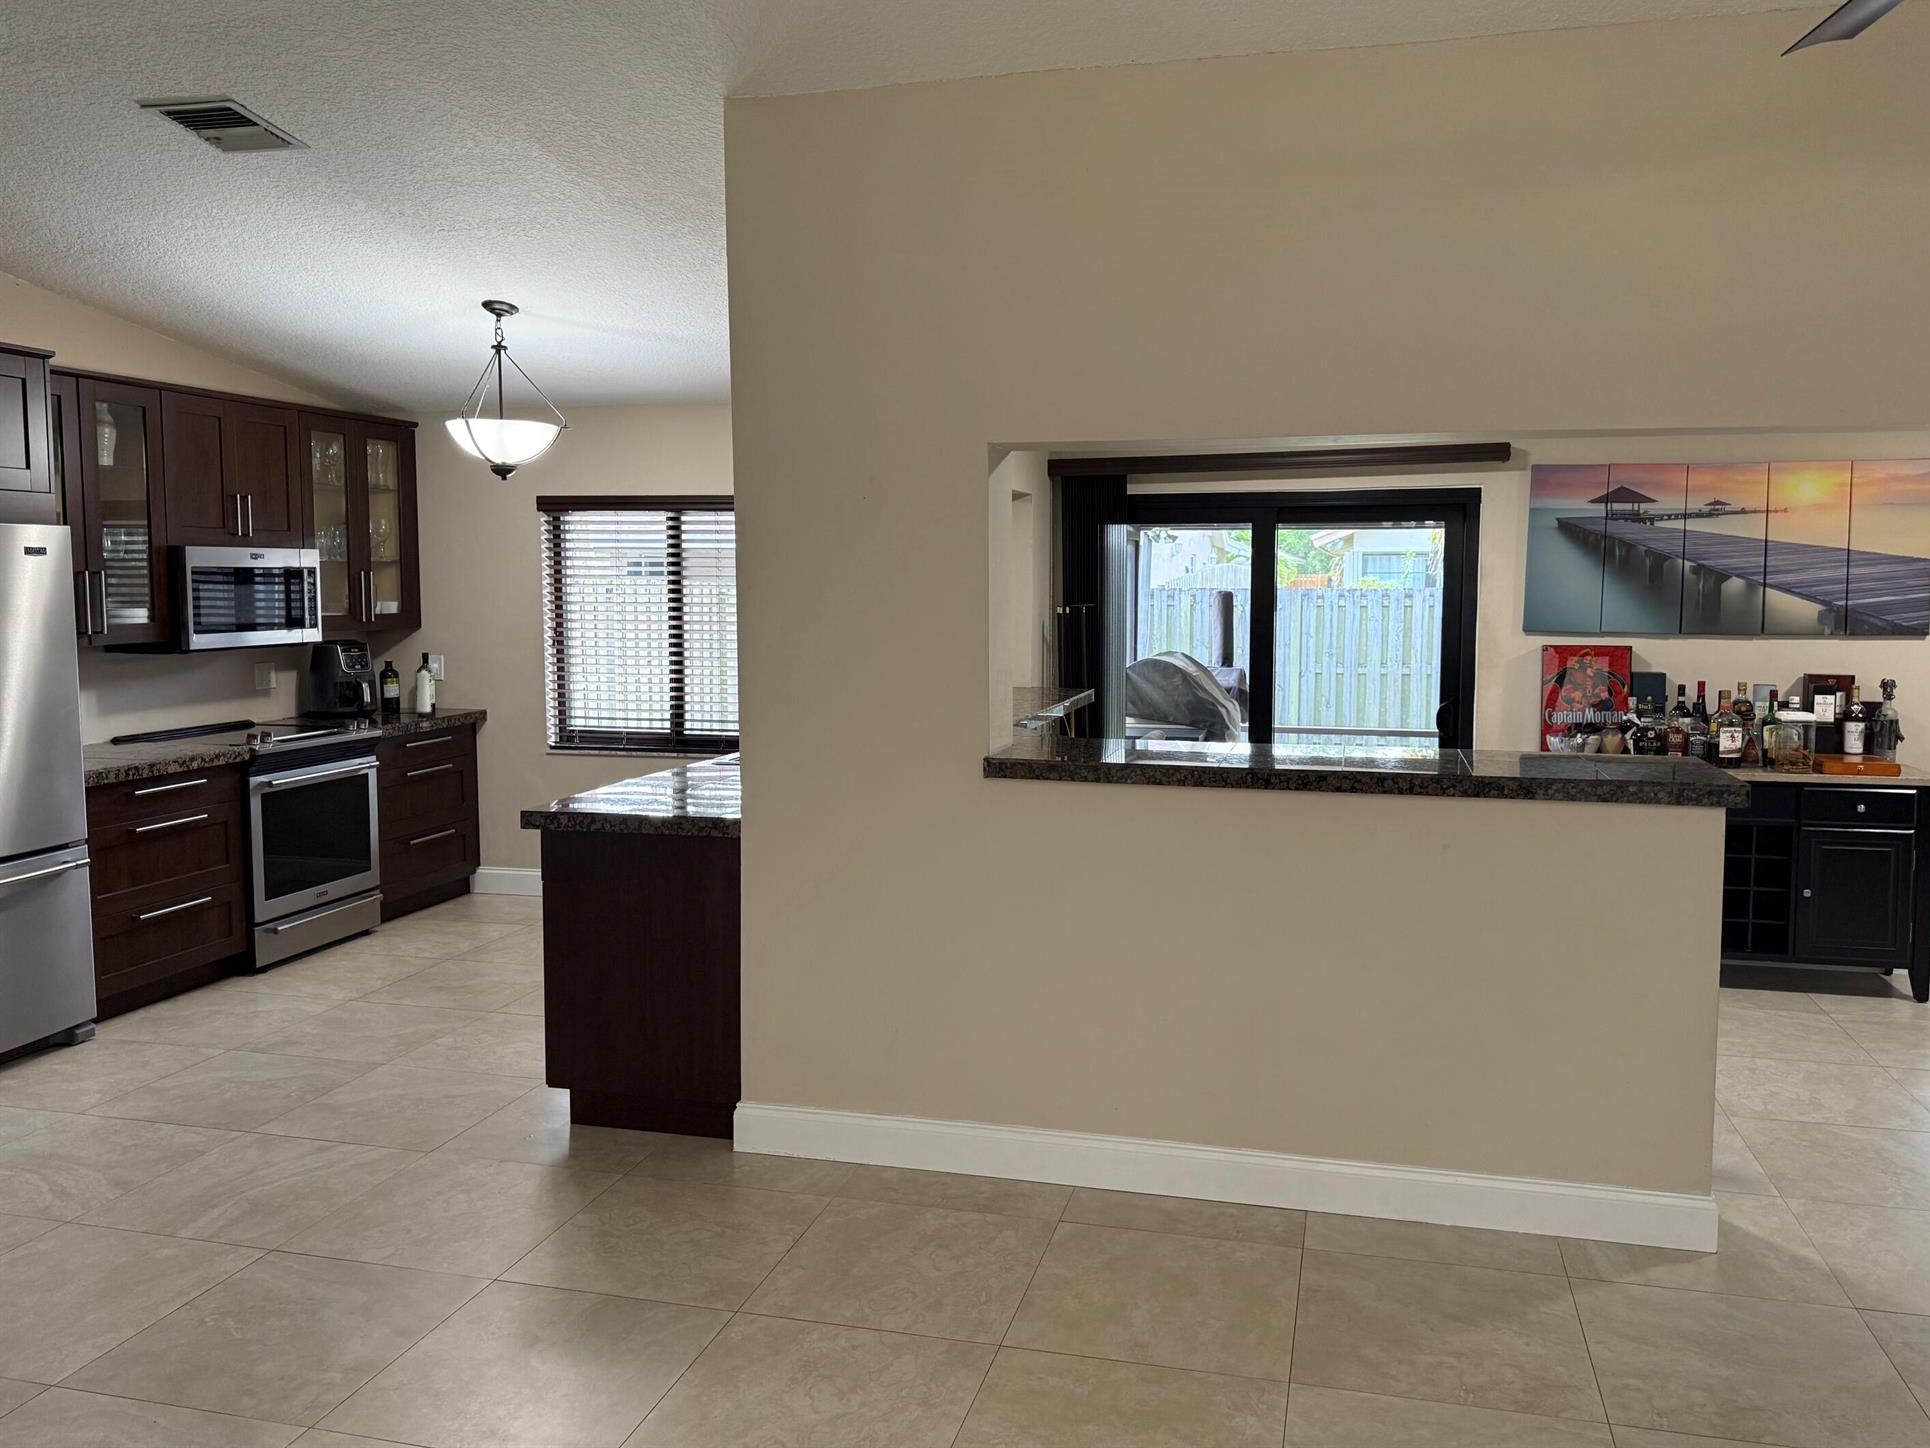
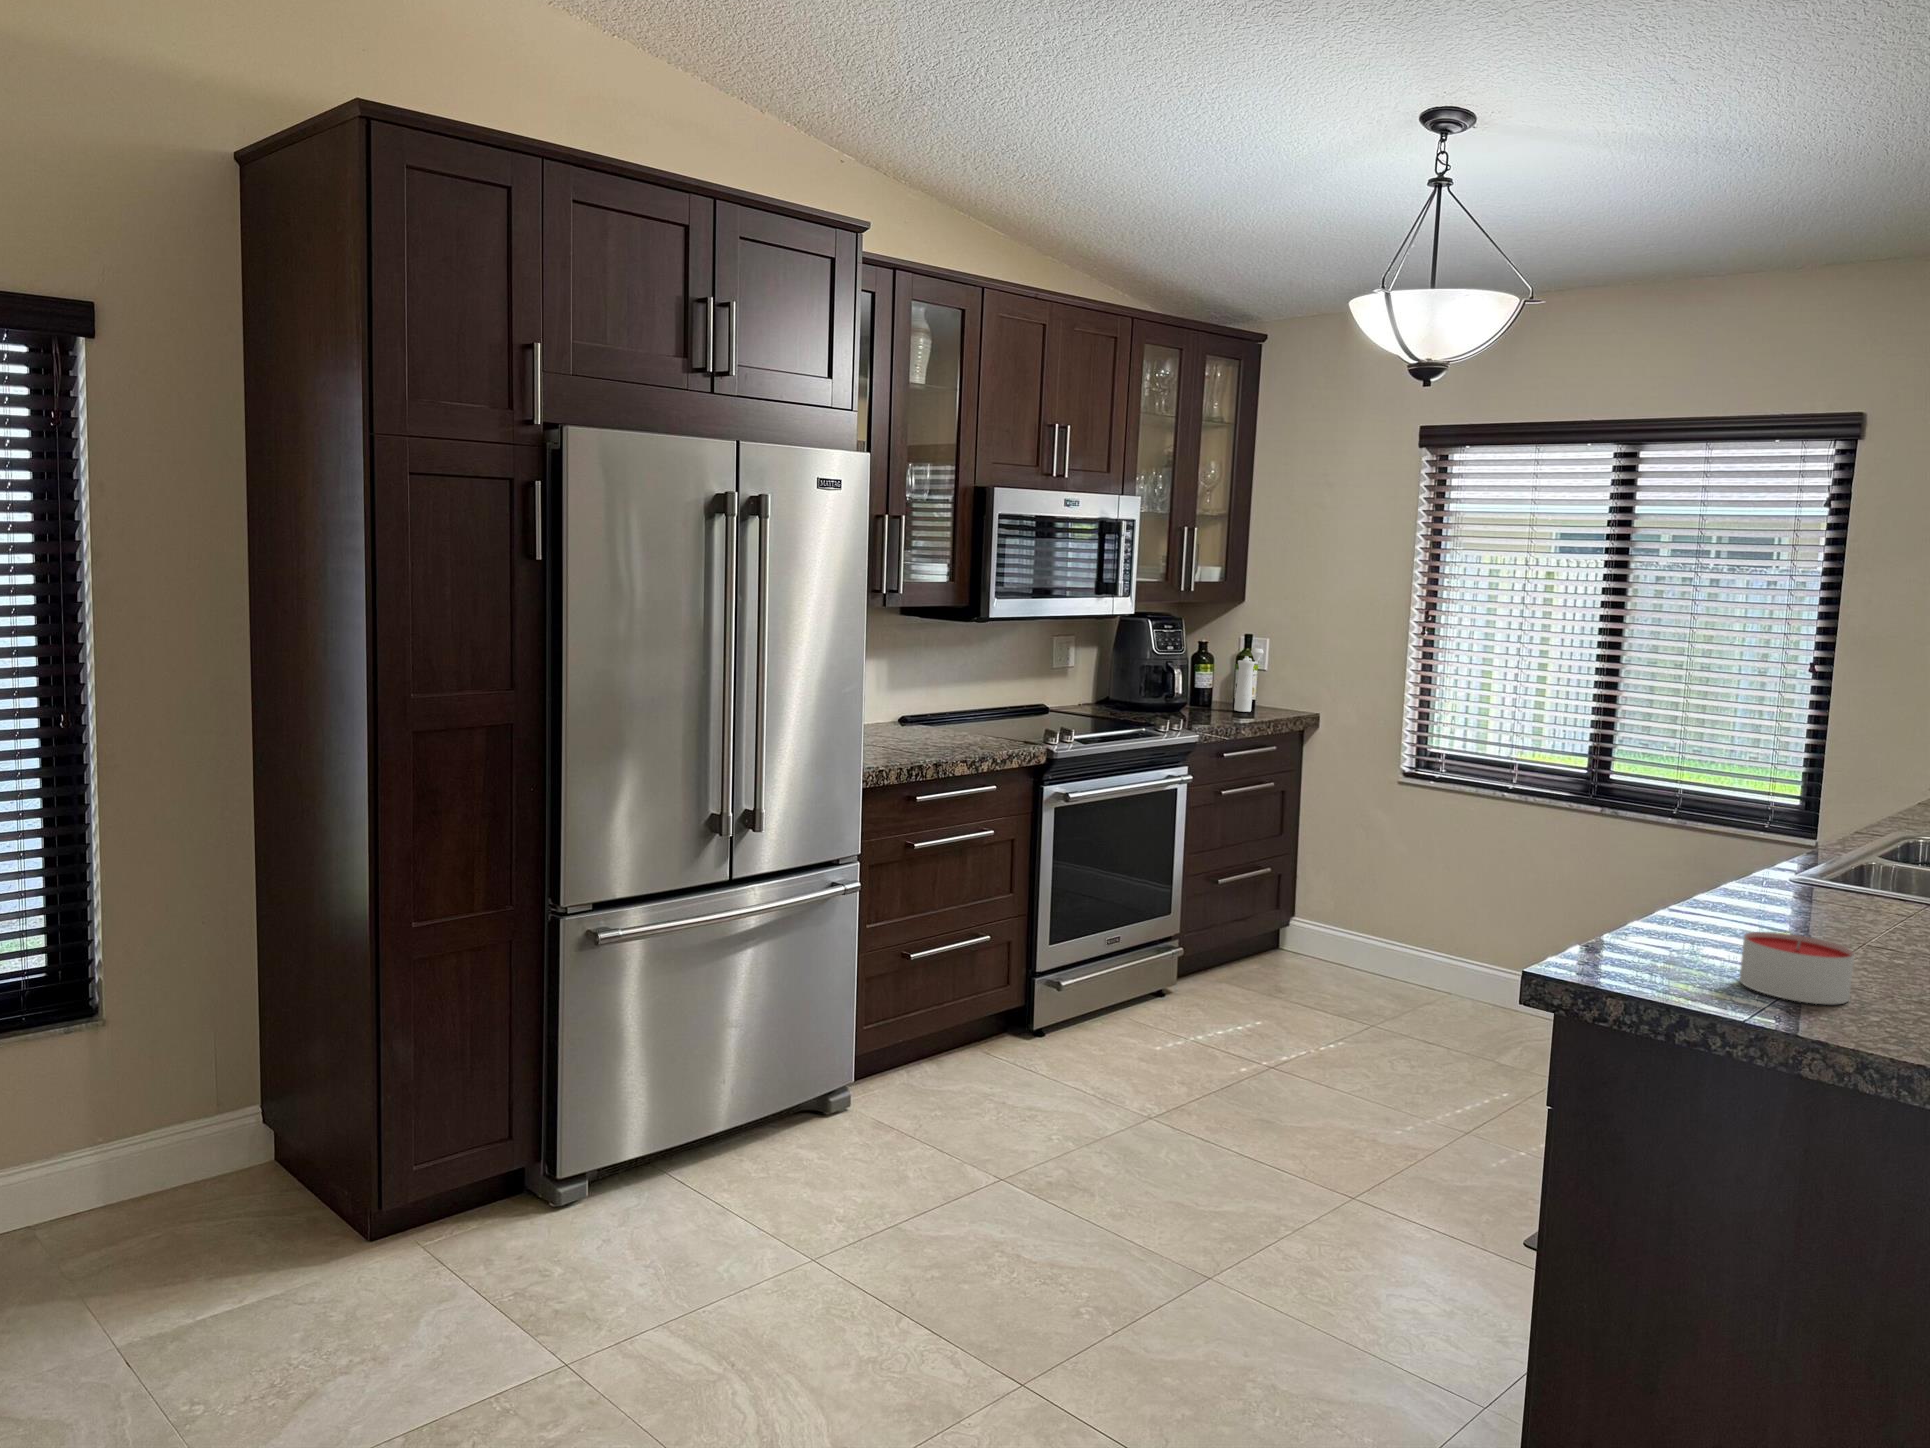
candle: none [622,770,668,797] -> present [1739,932,1854,1004]

